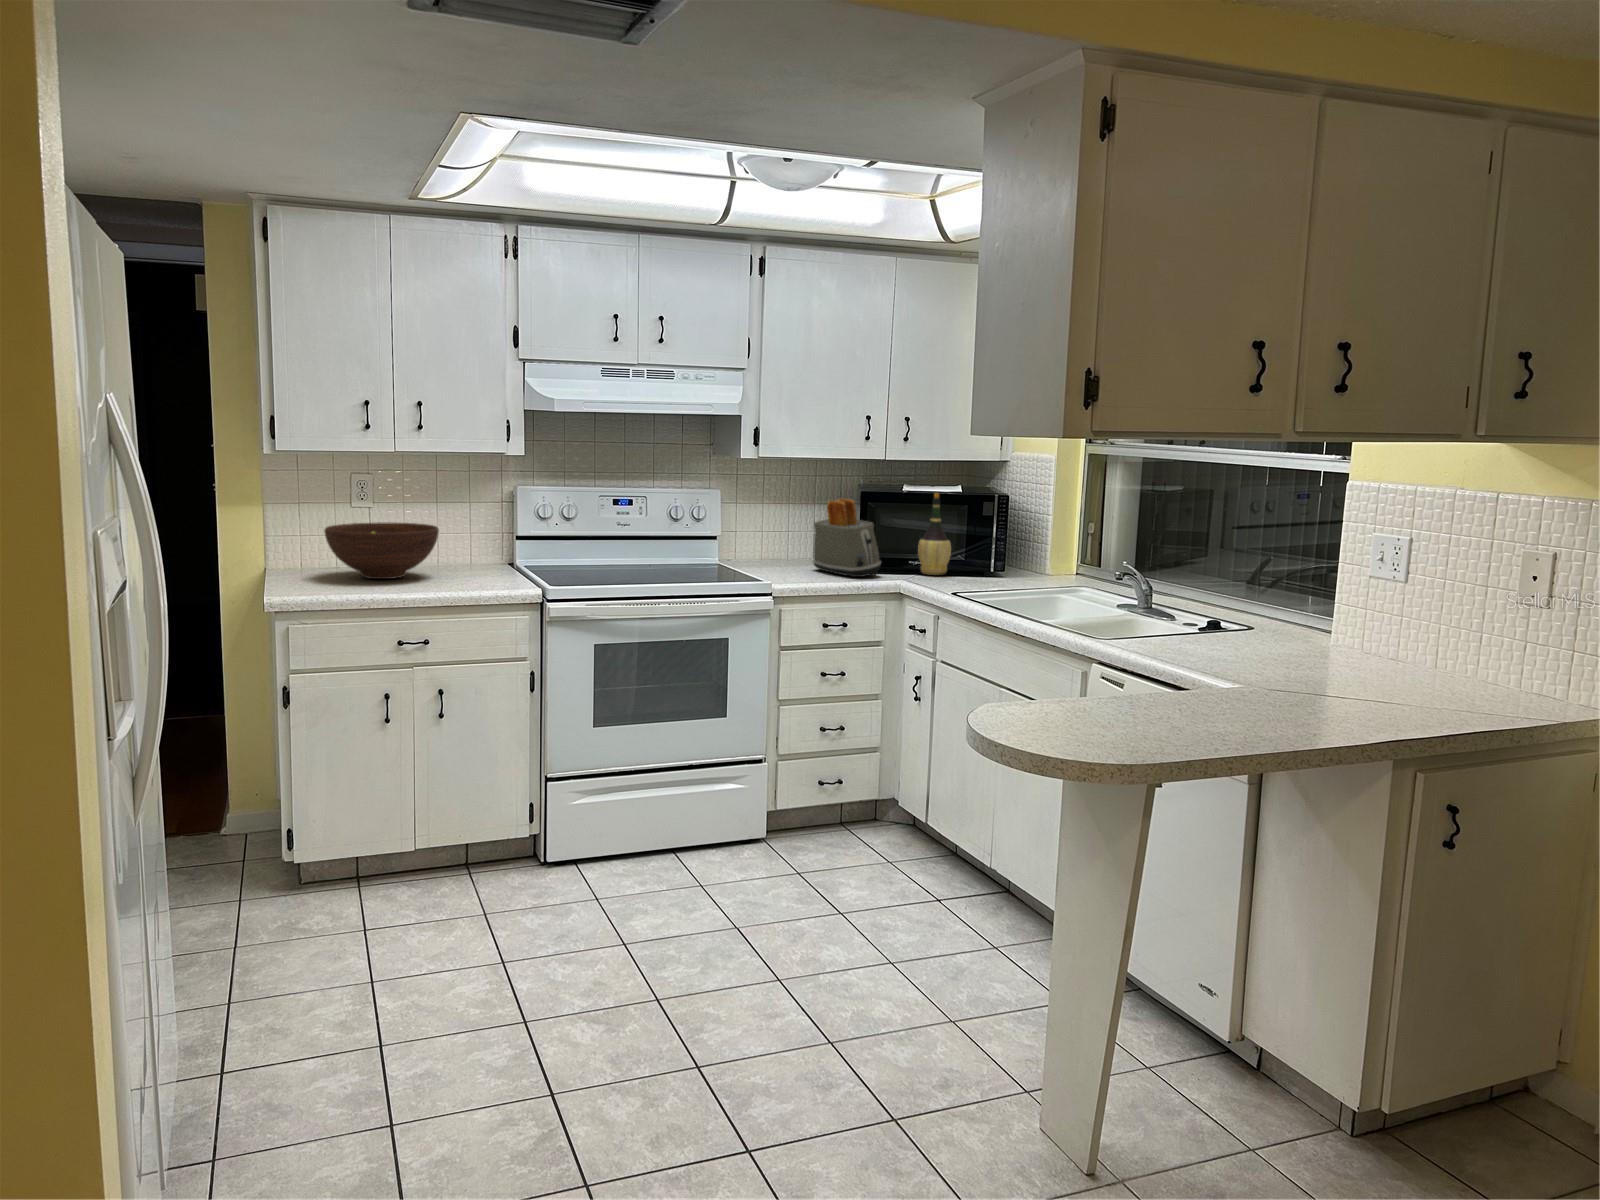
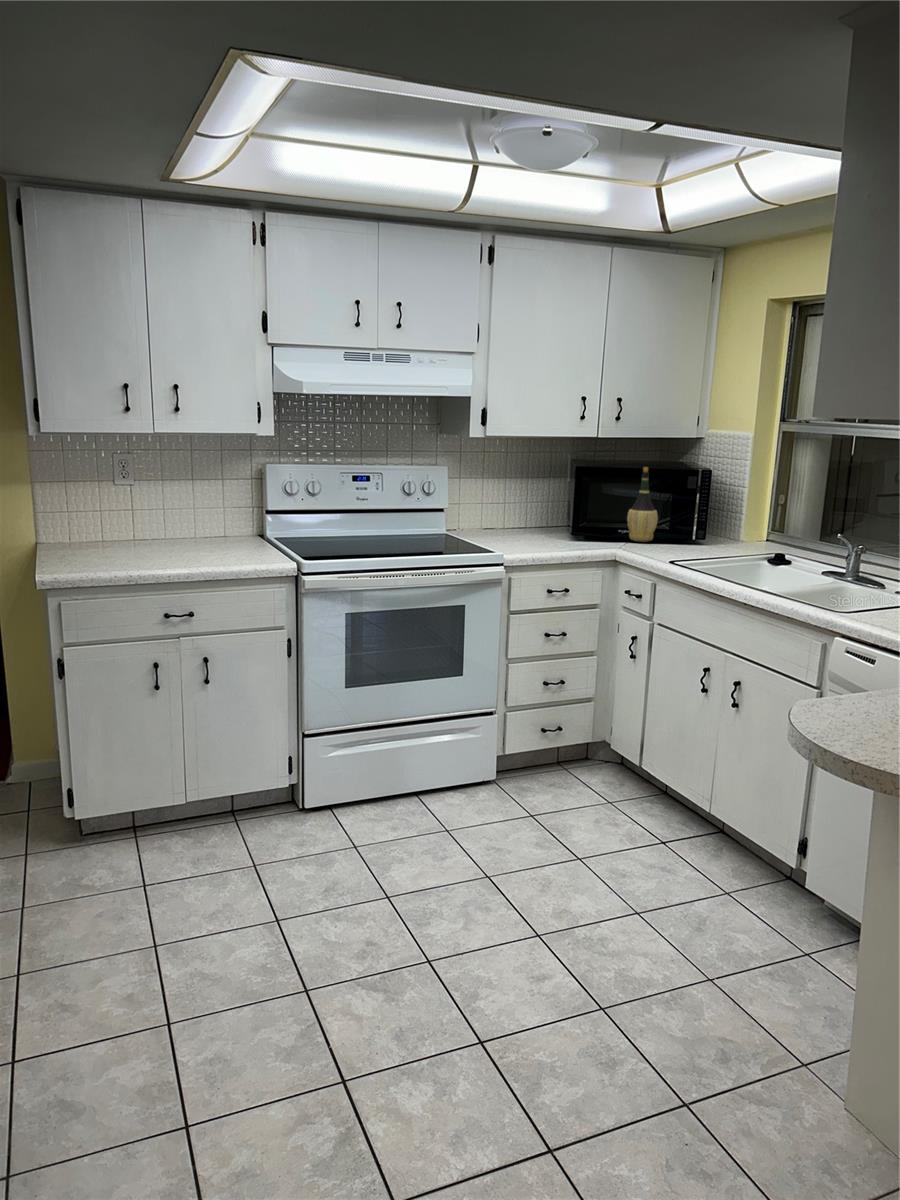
toaster: present [813,498,881,577] -> none [532,473,597,545]
fruit bowl: present [324,523,439,579] -> none [91,498,197,553]

